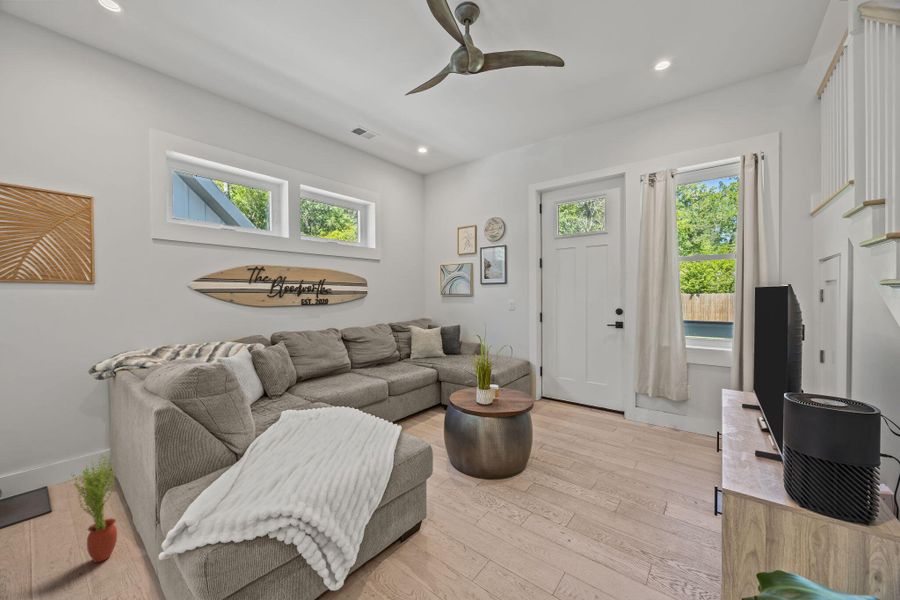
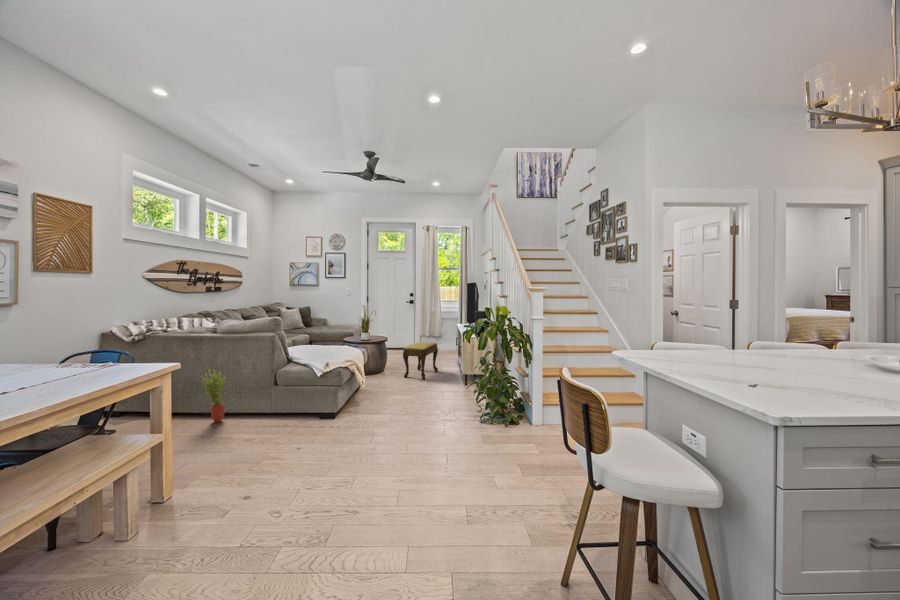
footstool: none [535,431,643,558] -> present [403,342,438,379]

